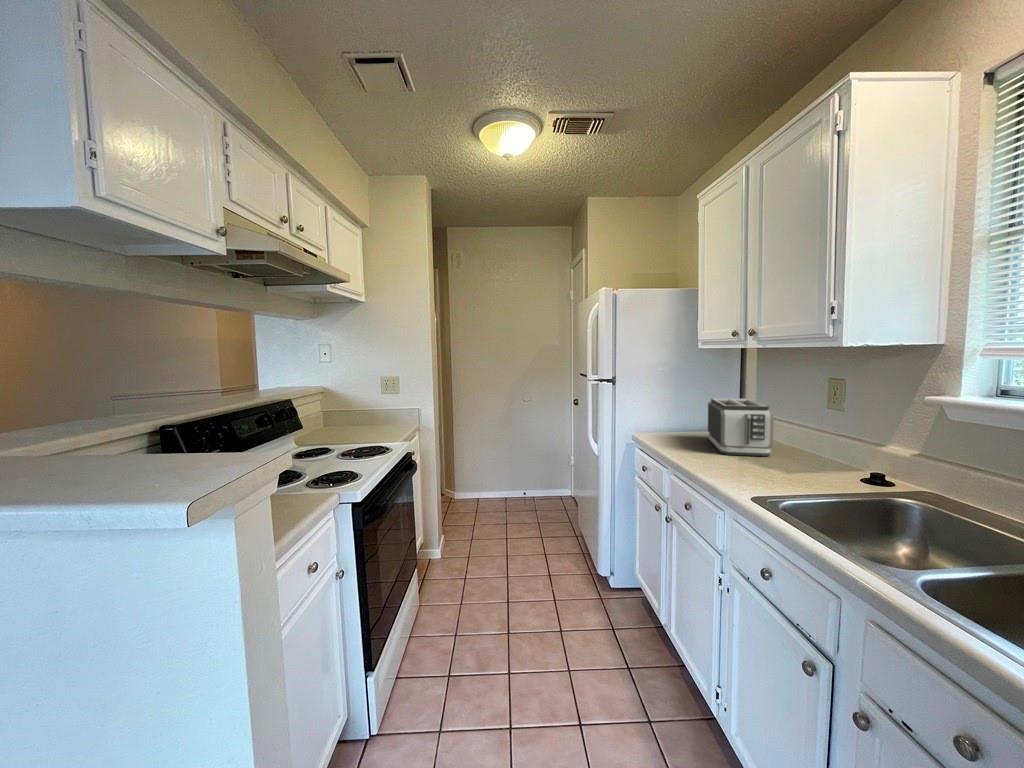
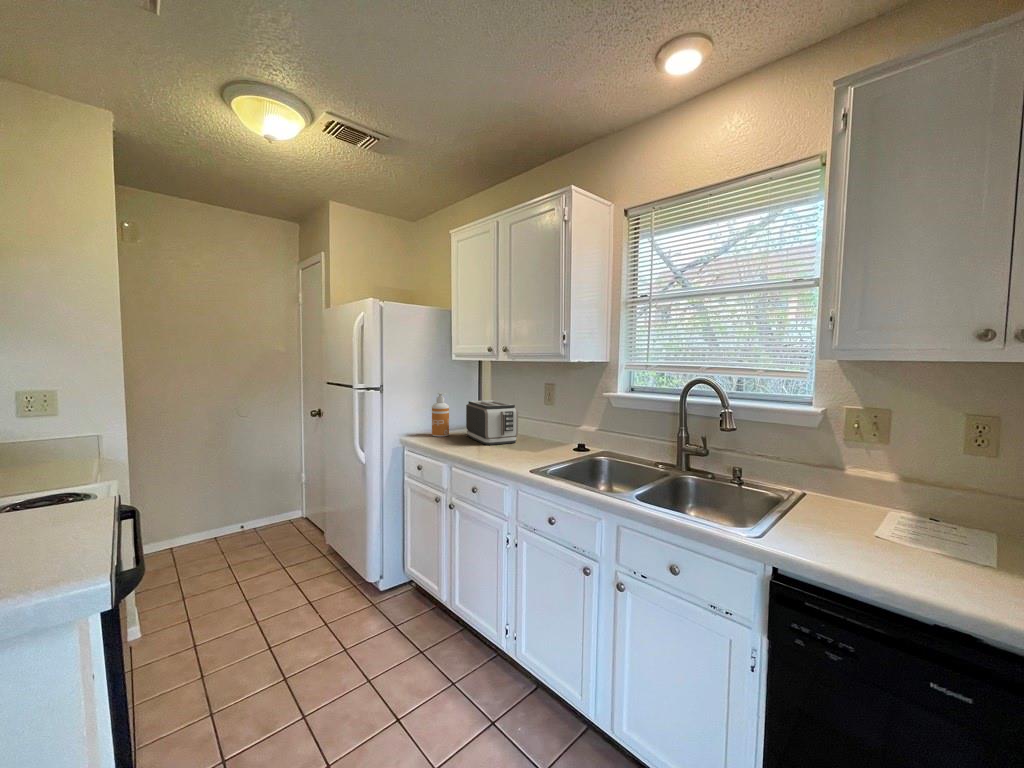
soap dispenser: none [667,387,688,437] -> present [432,393,449,437]

